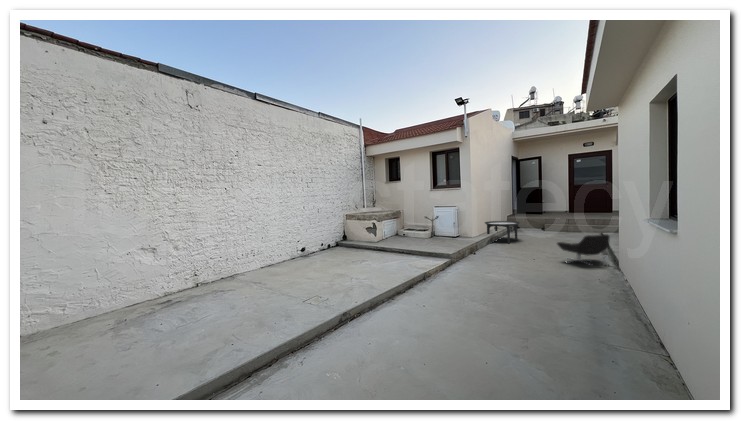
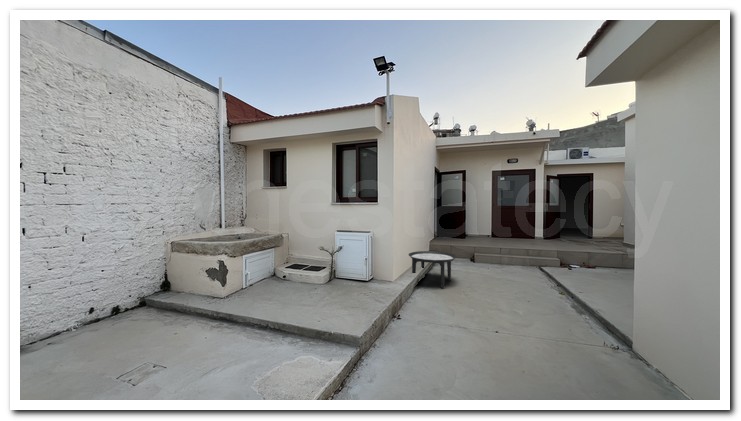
lounge chair: present [557,234,610,261] -> none [544,304,644,365]

